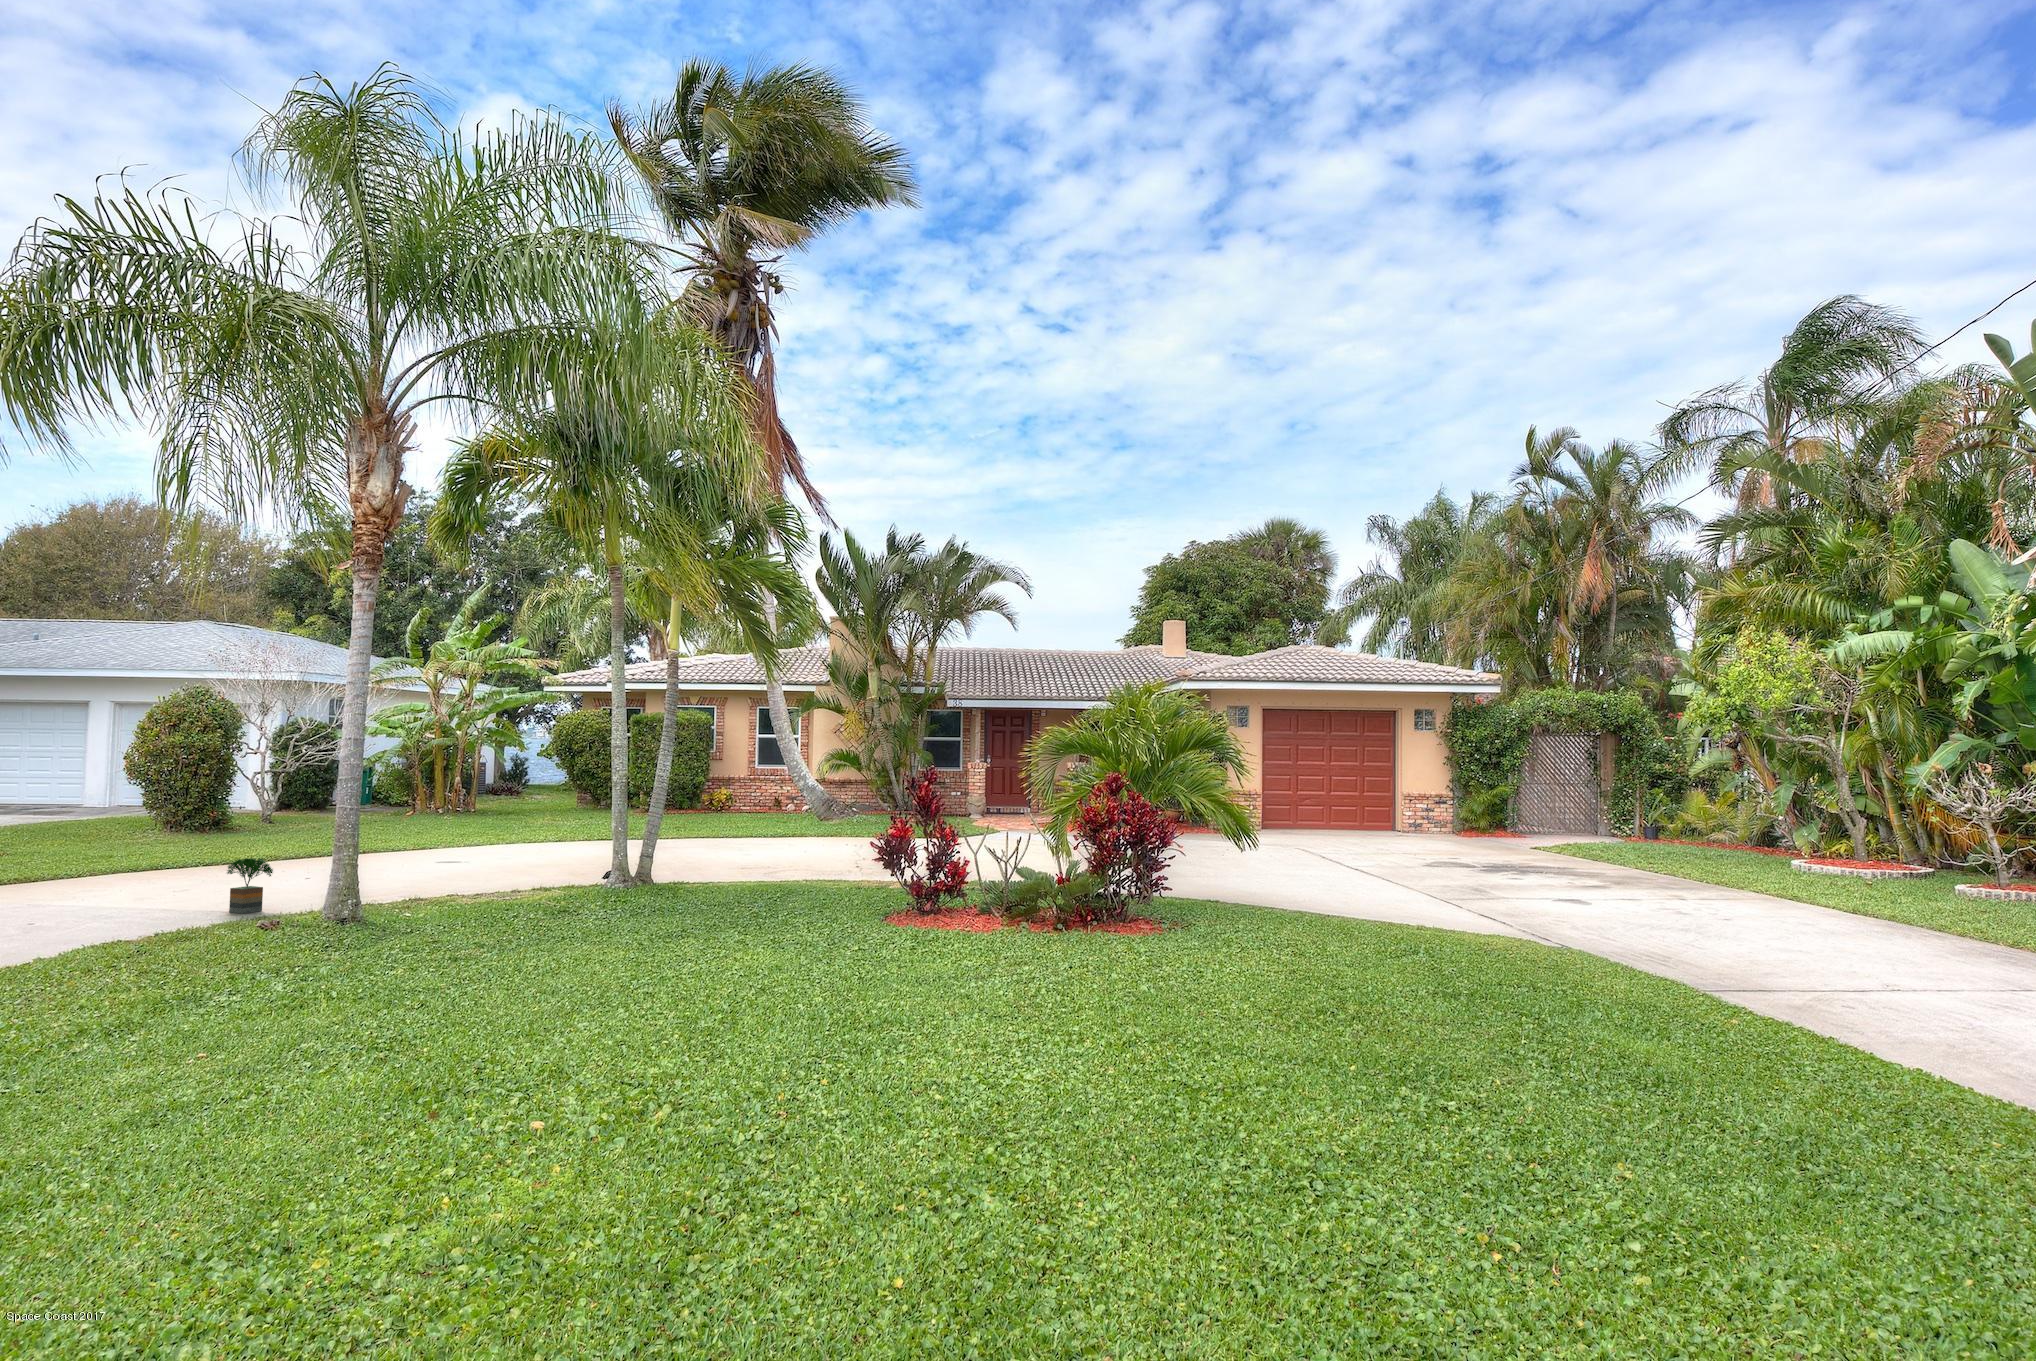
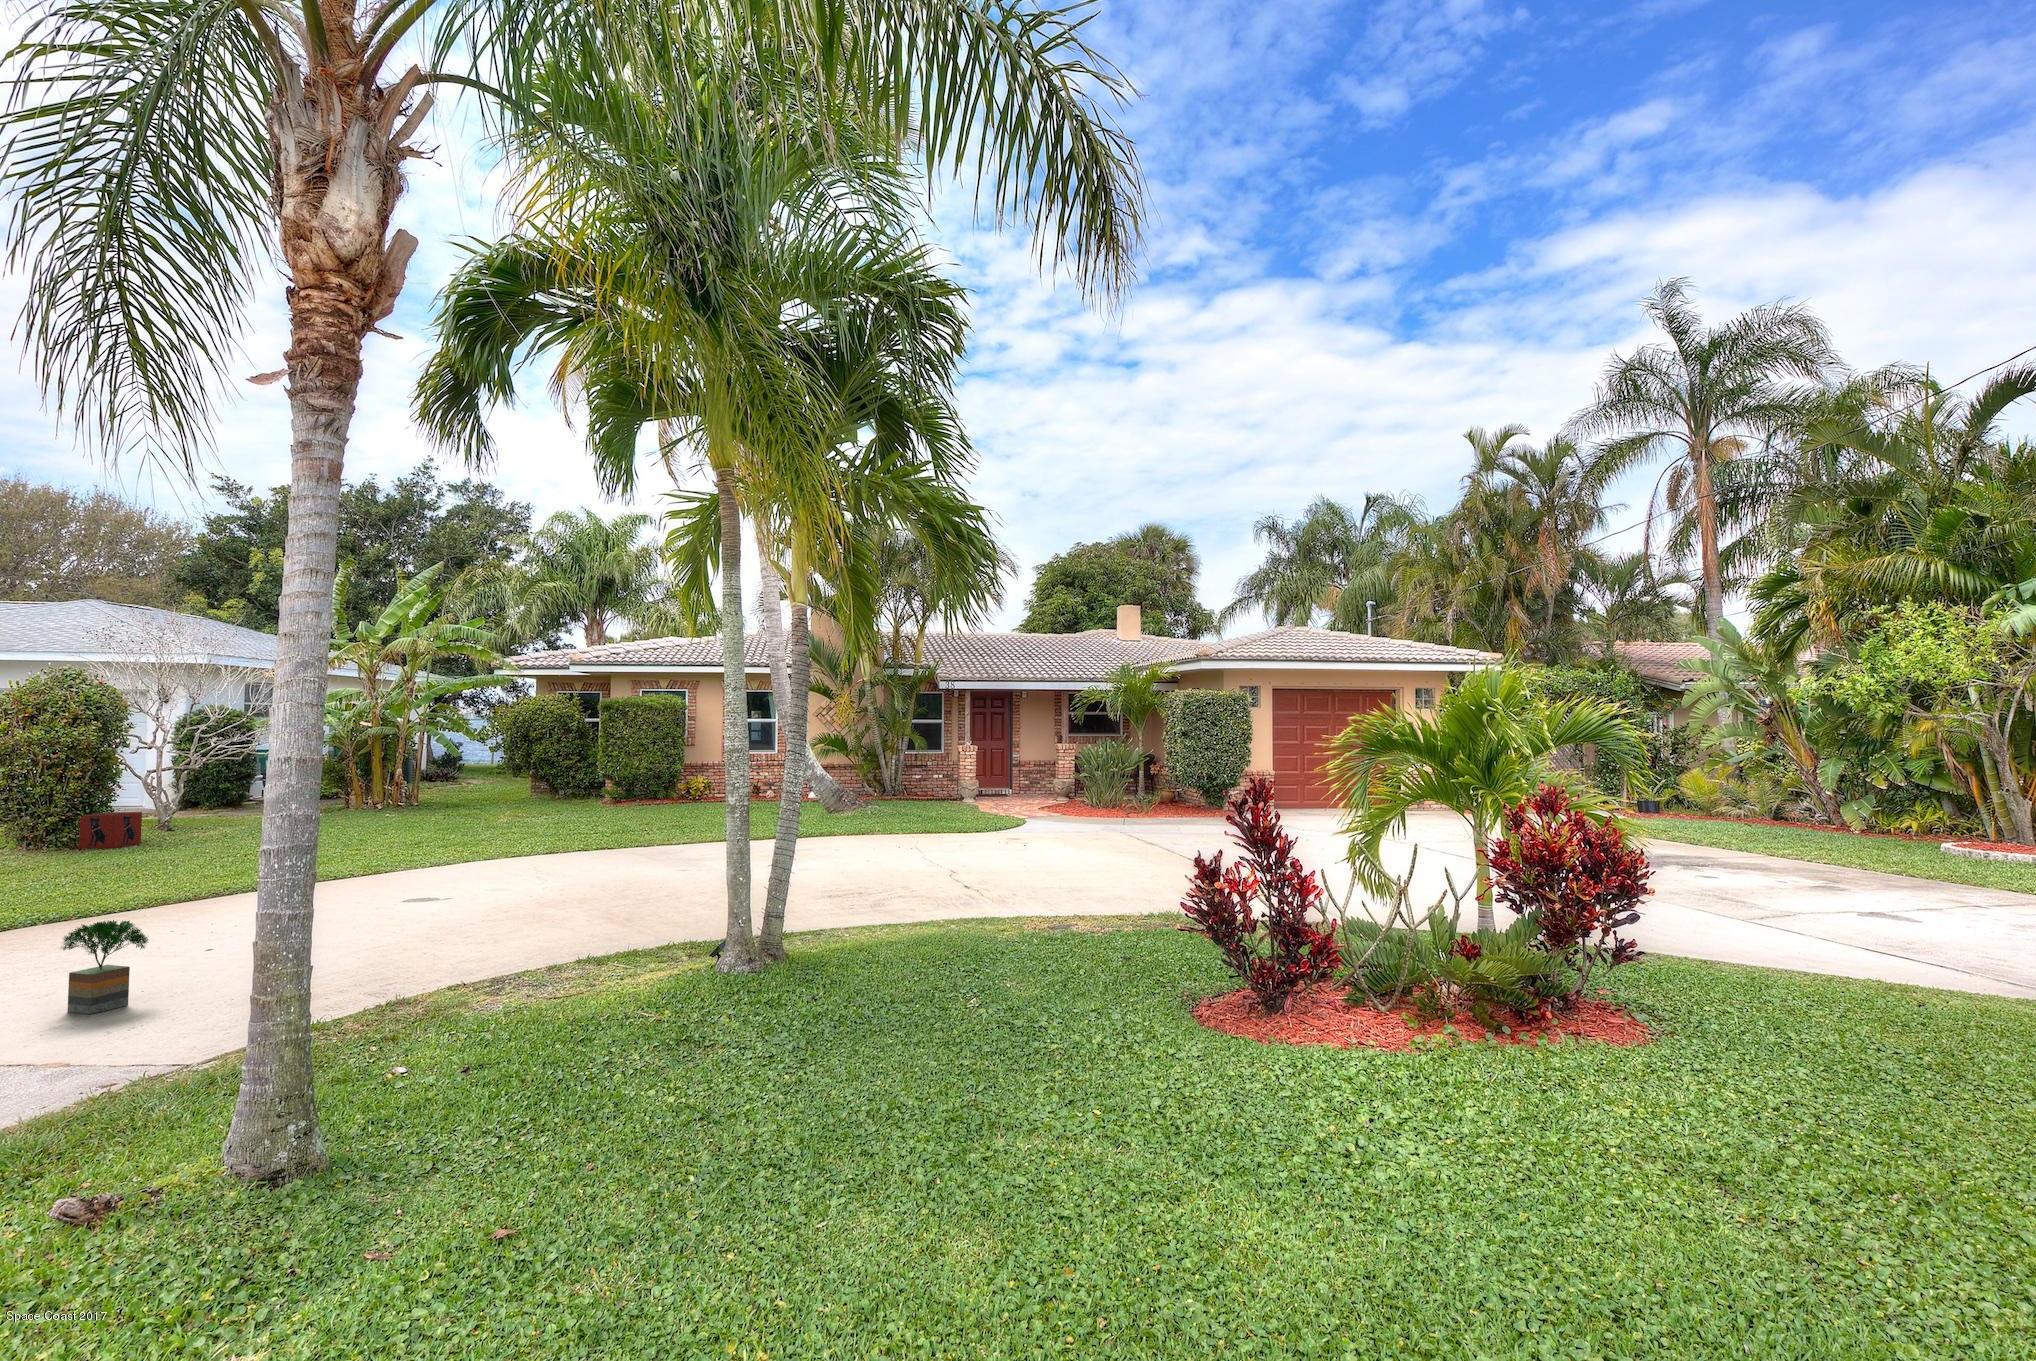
storage box: none [209,804,254,832] -> present [79,812,142,848]

